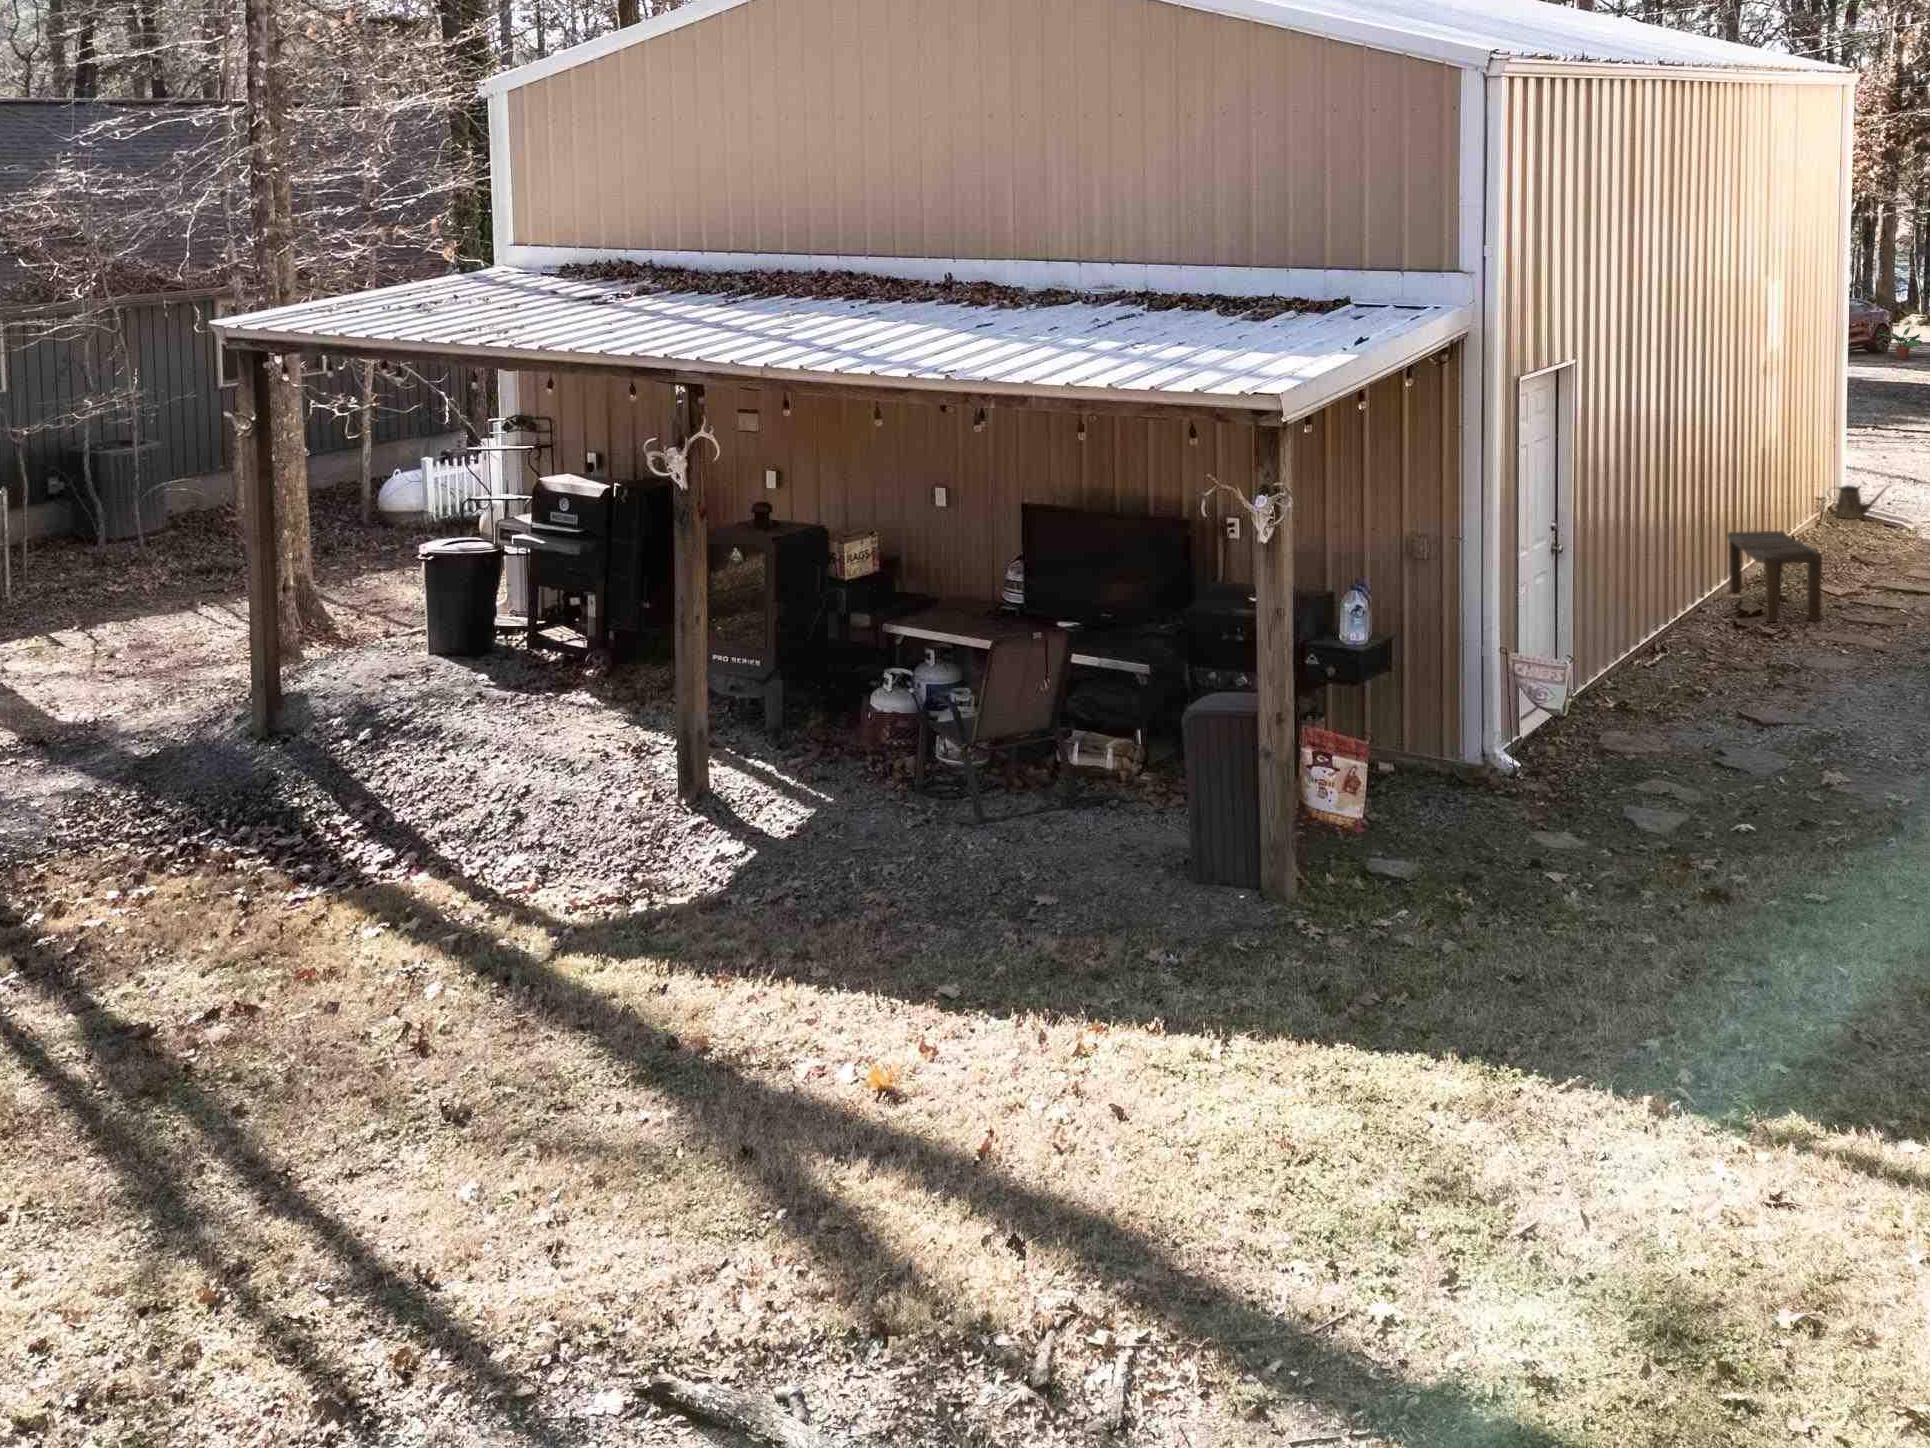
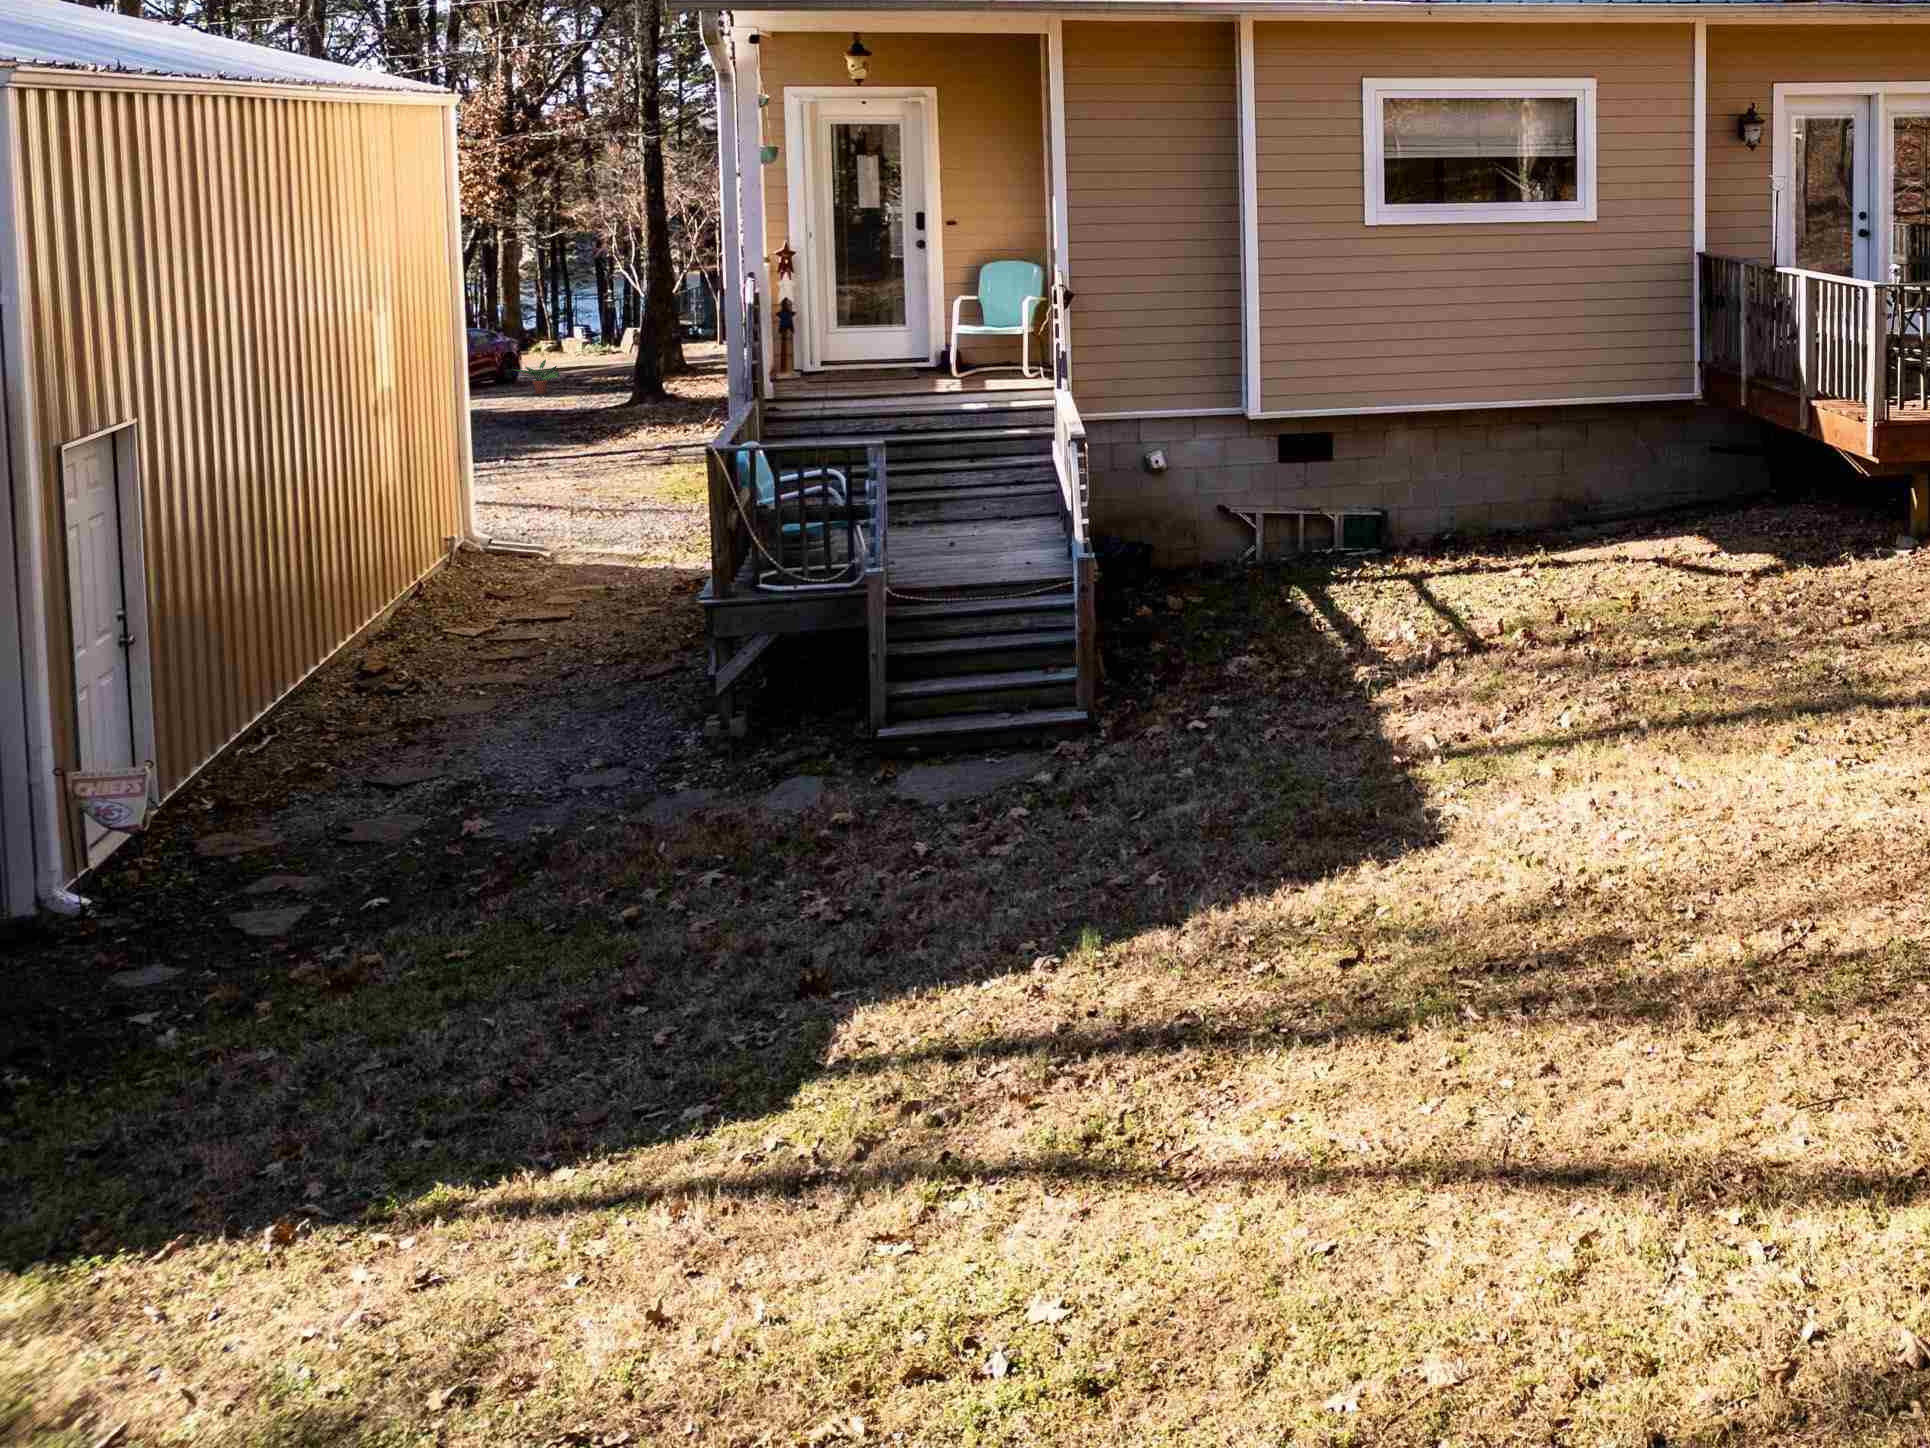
watering can: present [1827,485,1889,519] -> none [479,517,545,559]
bench: present [1727,531,1822,622] -> none [381,577,488,670]

